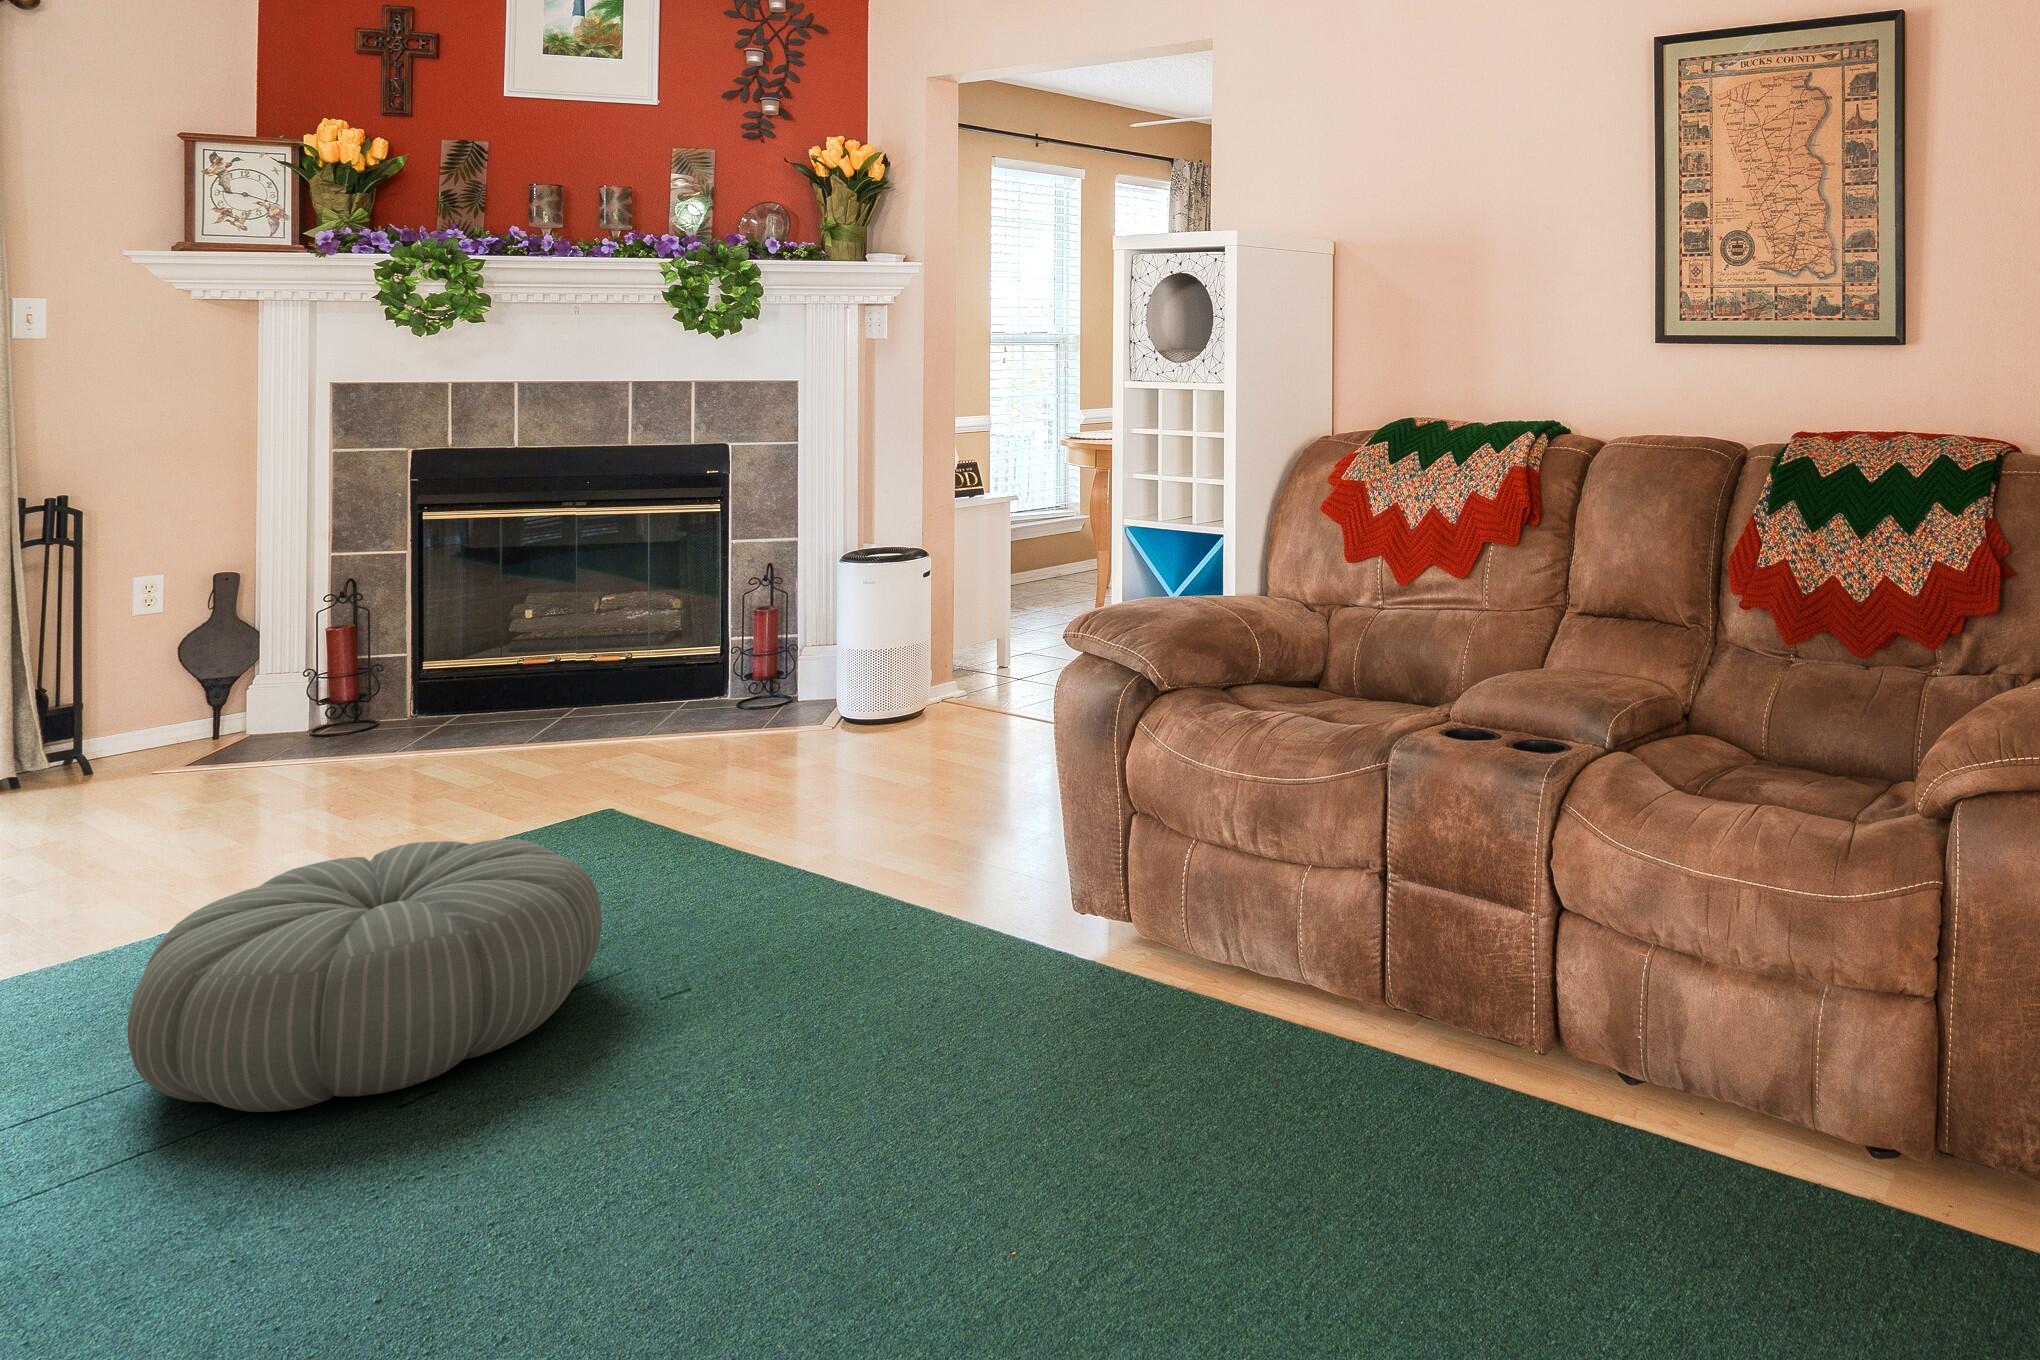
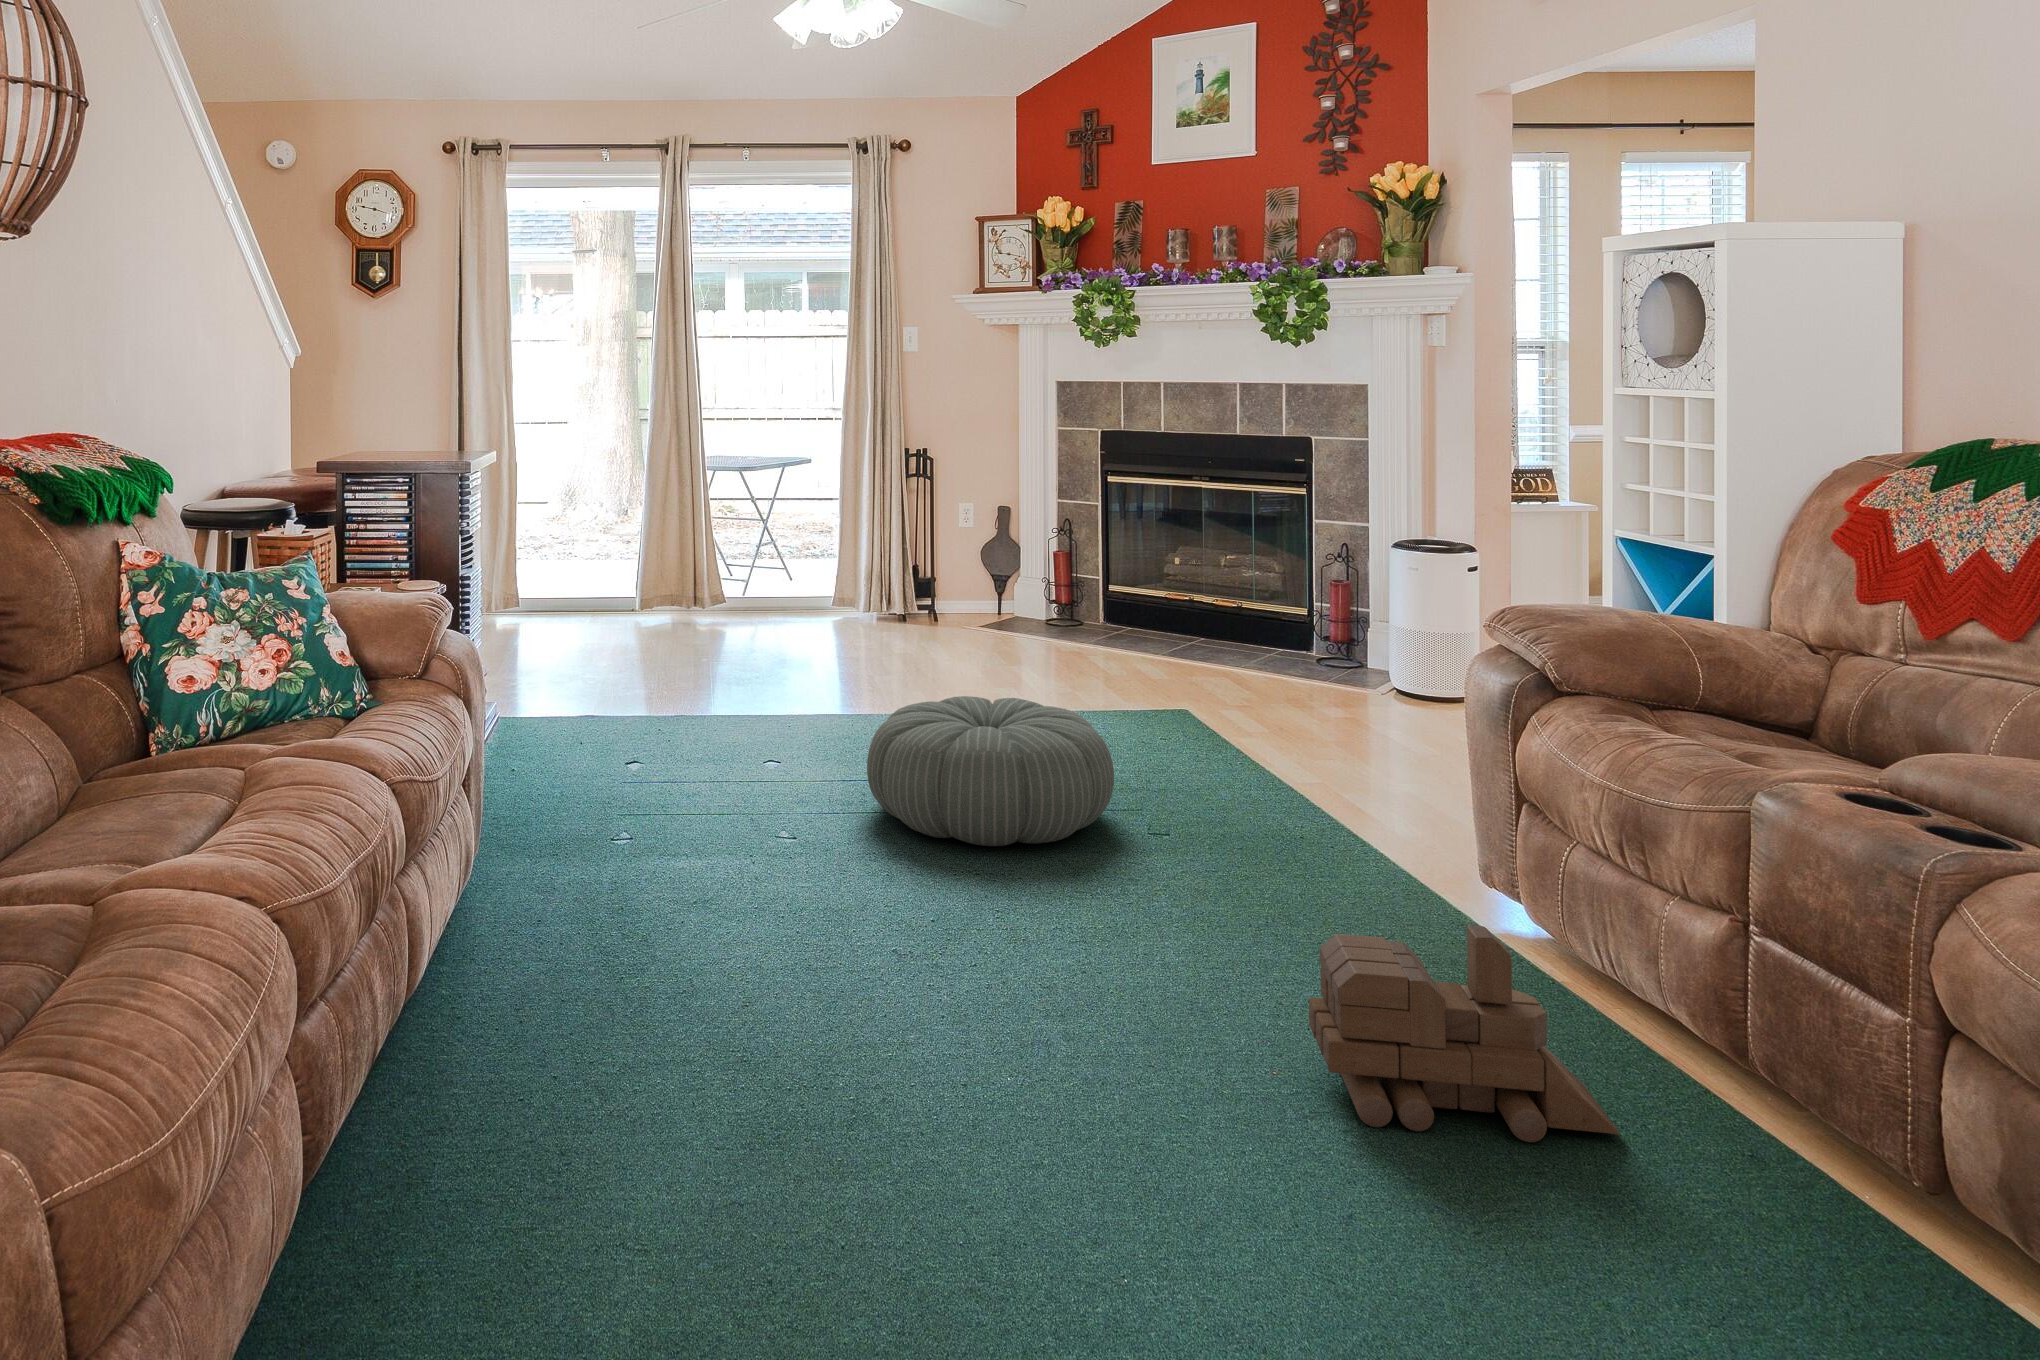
toy train: none [1031,965,1335,1250] -> present [1309,926,1620,1142]

